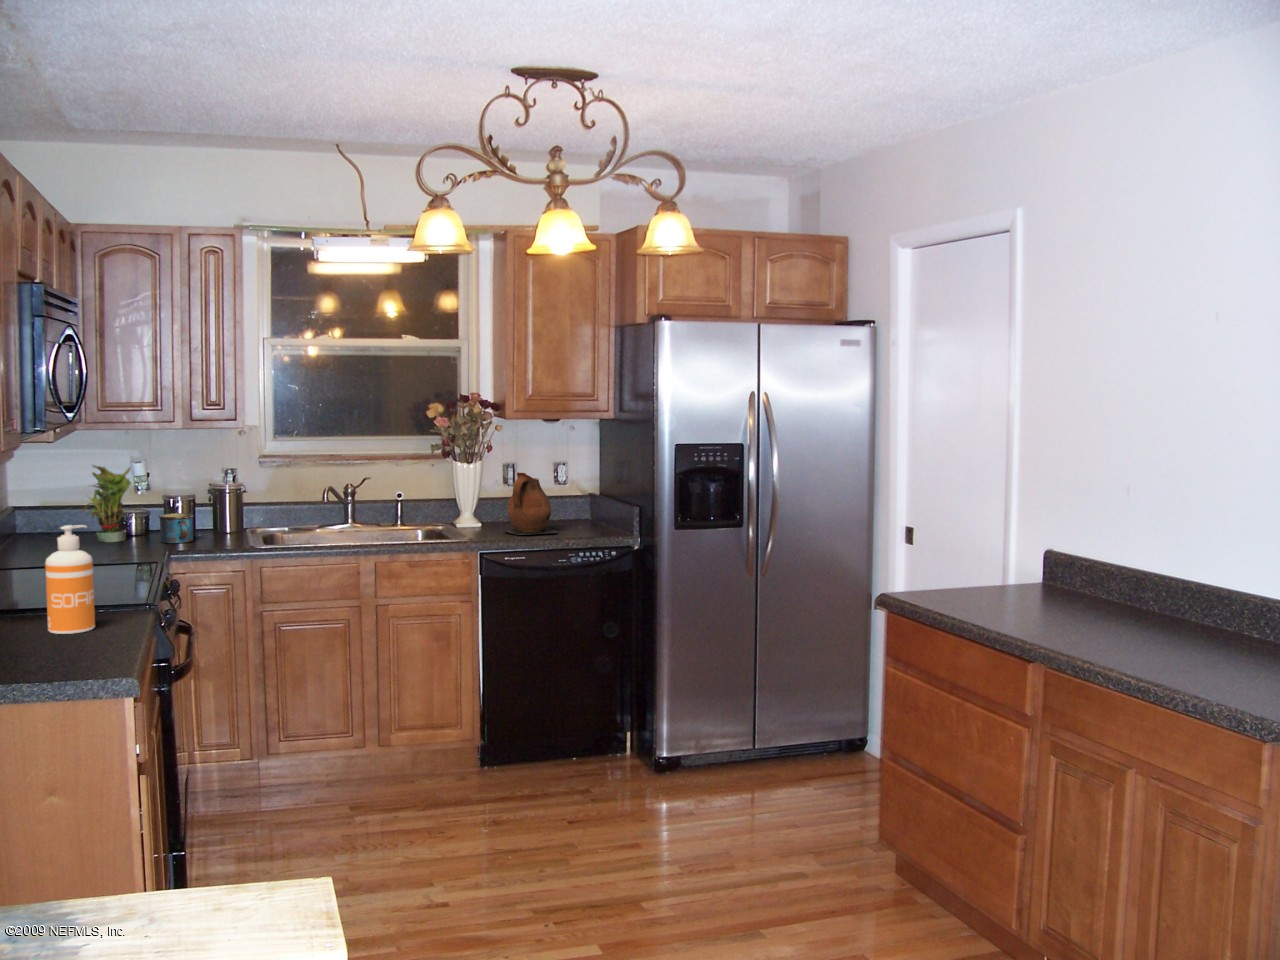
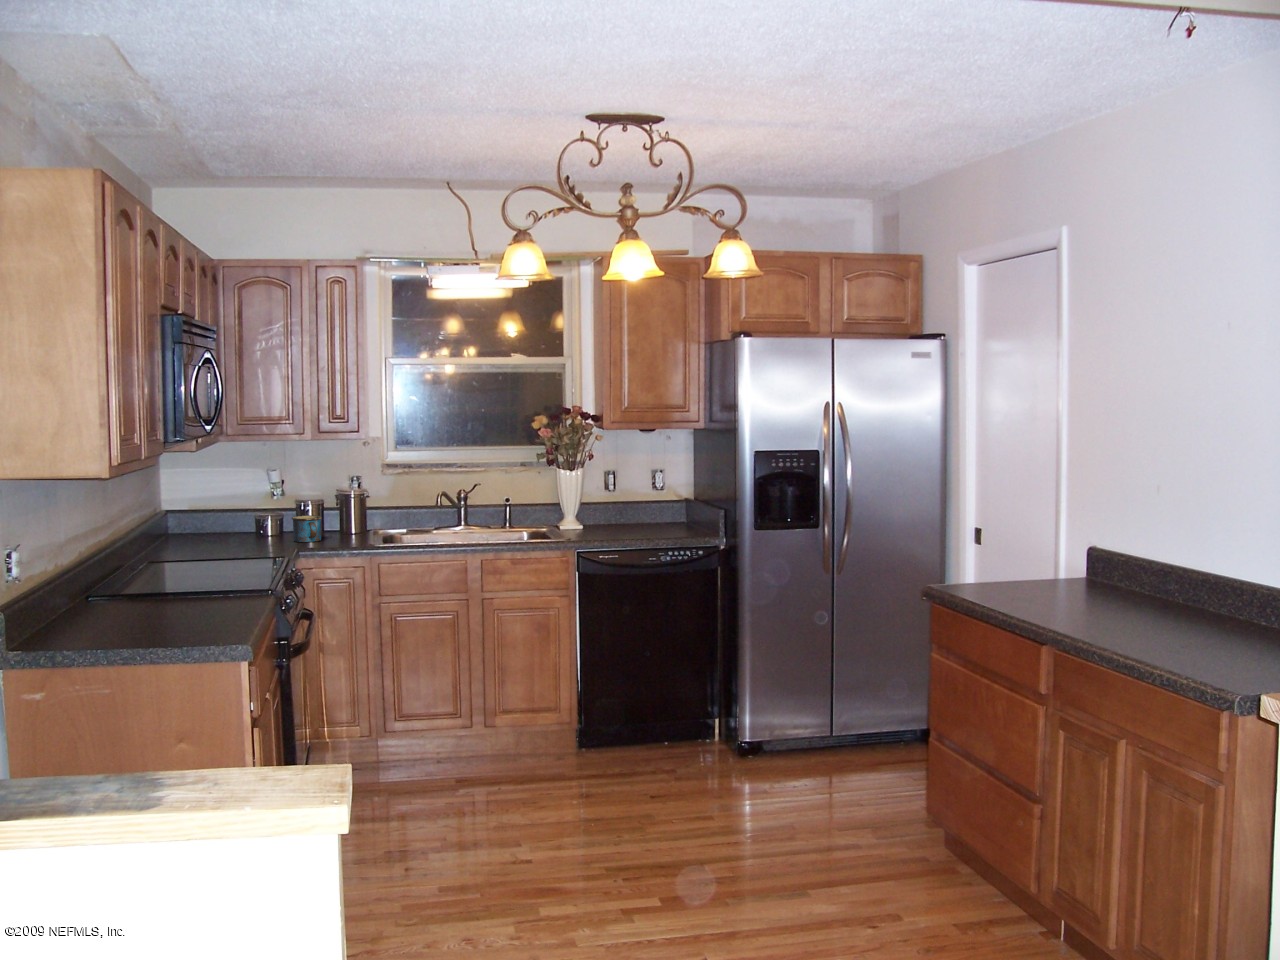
potted plant: present [82,465,131,542] -> none [225,472,269,541]
ceramic pitcher: present [505,472,558,535] -> none [597,479,650,537]
soap dispenser: present [45,525,95,634] -> none [190,519,230,612]

